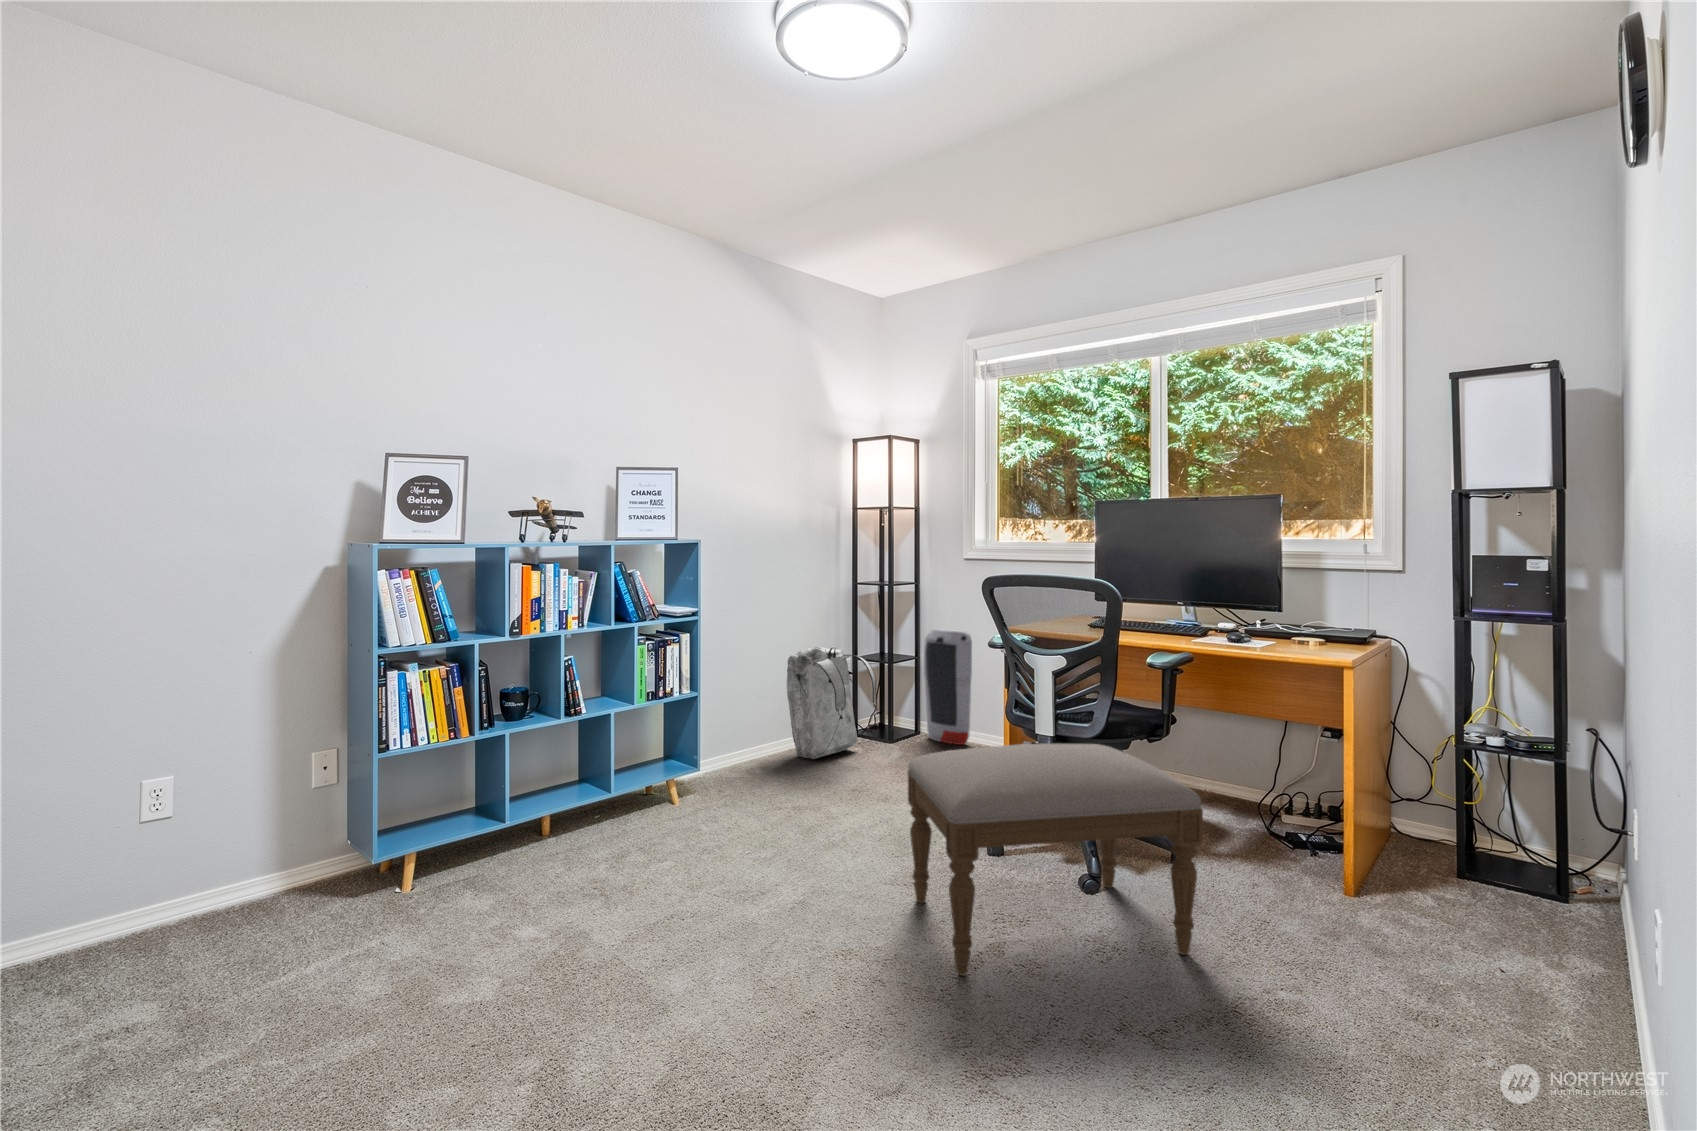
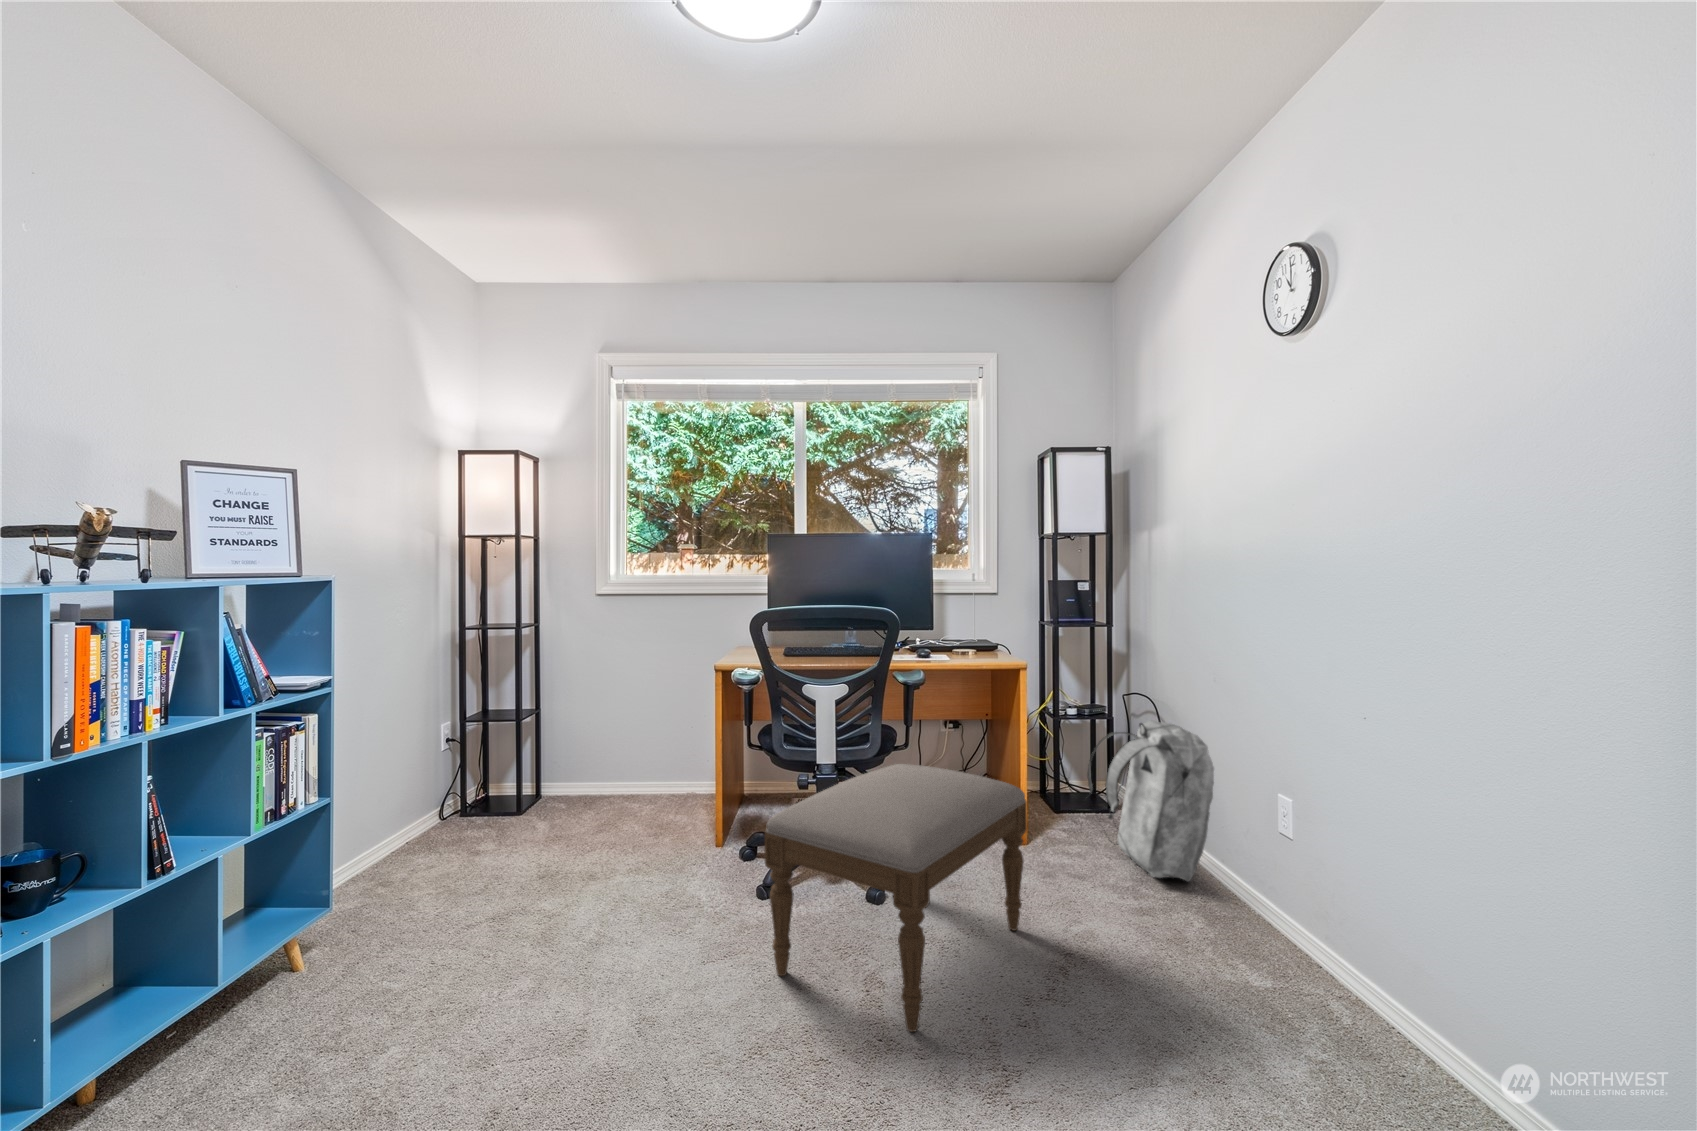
air purifier: present [924,629,972,745] -> none [553,672,616,796]
backpack: present [787,647,878,759] -> present [1088,721,1214,881]

